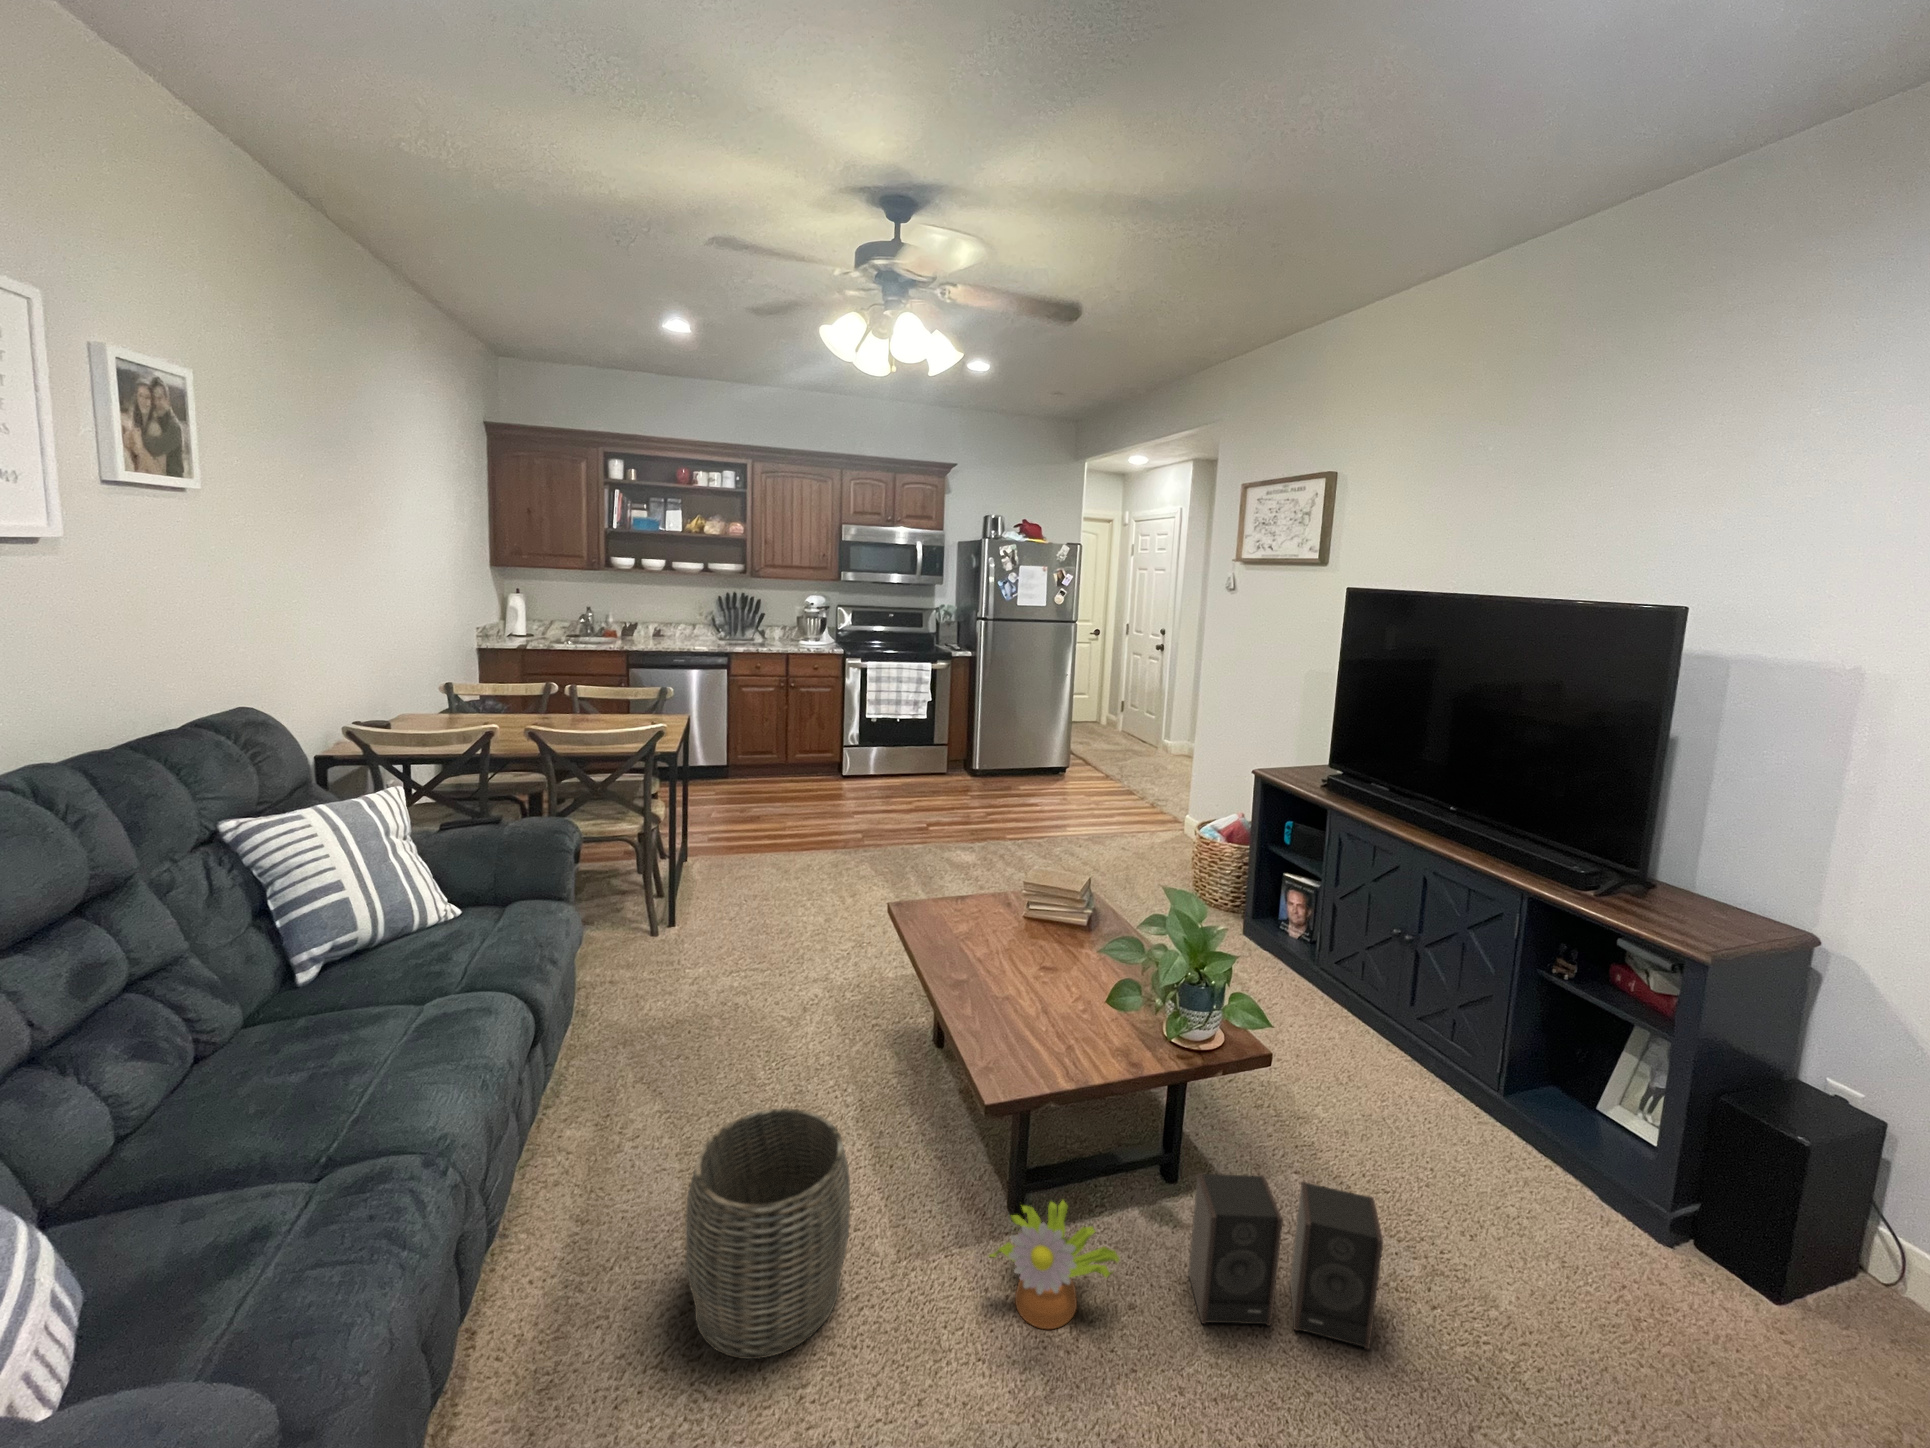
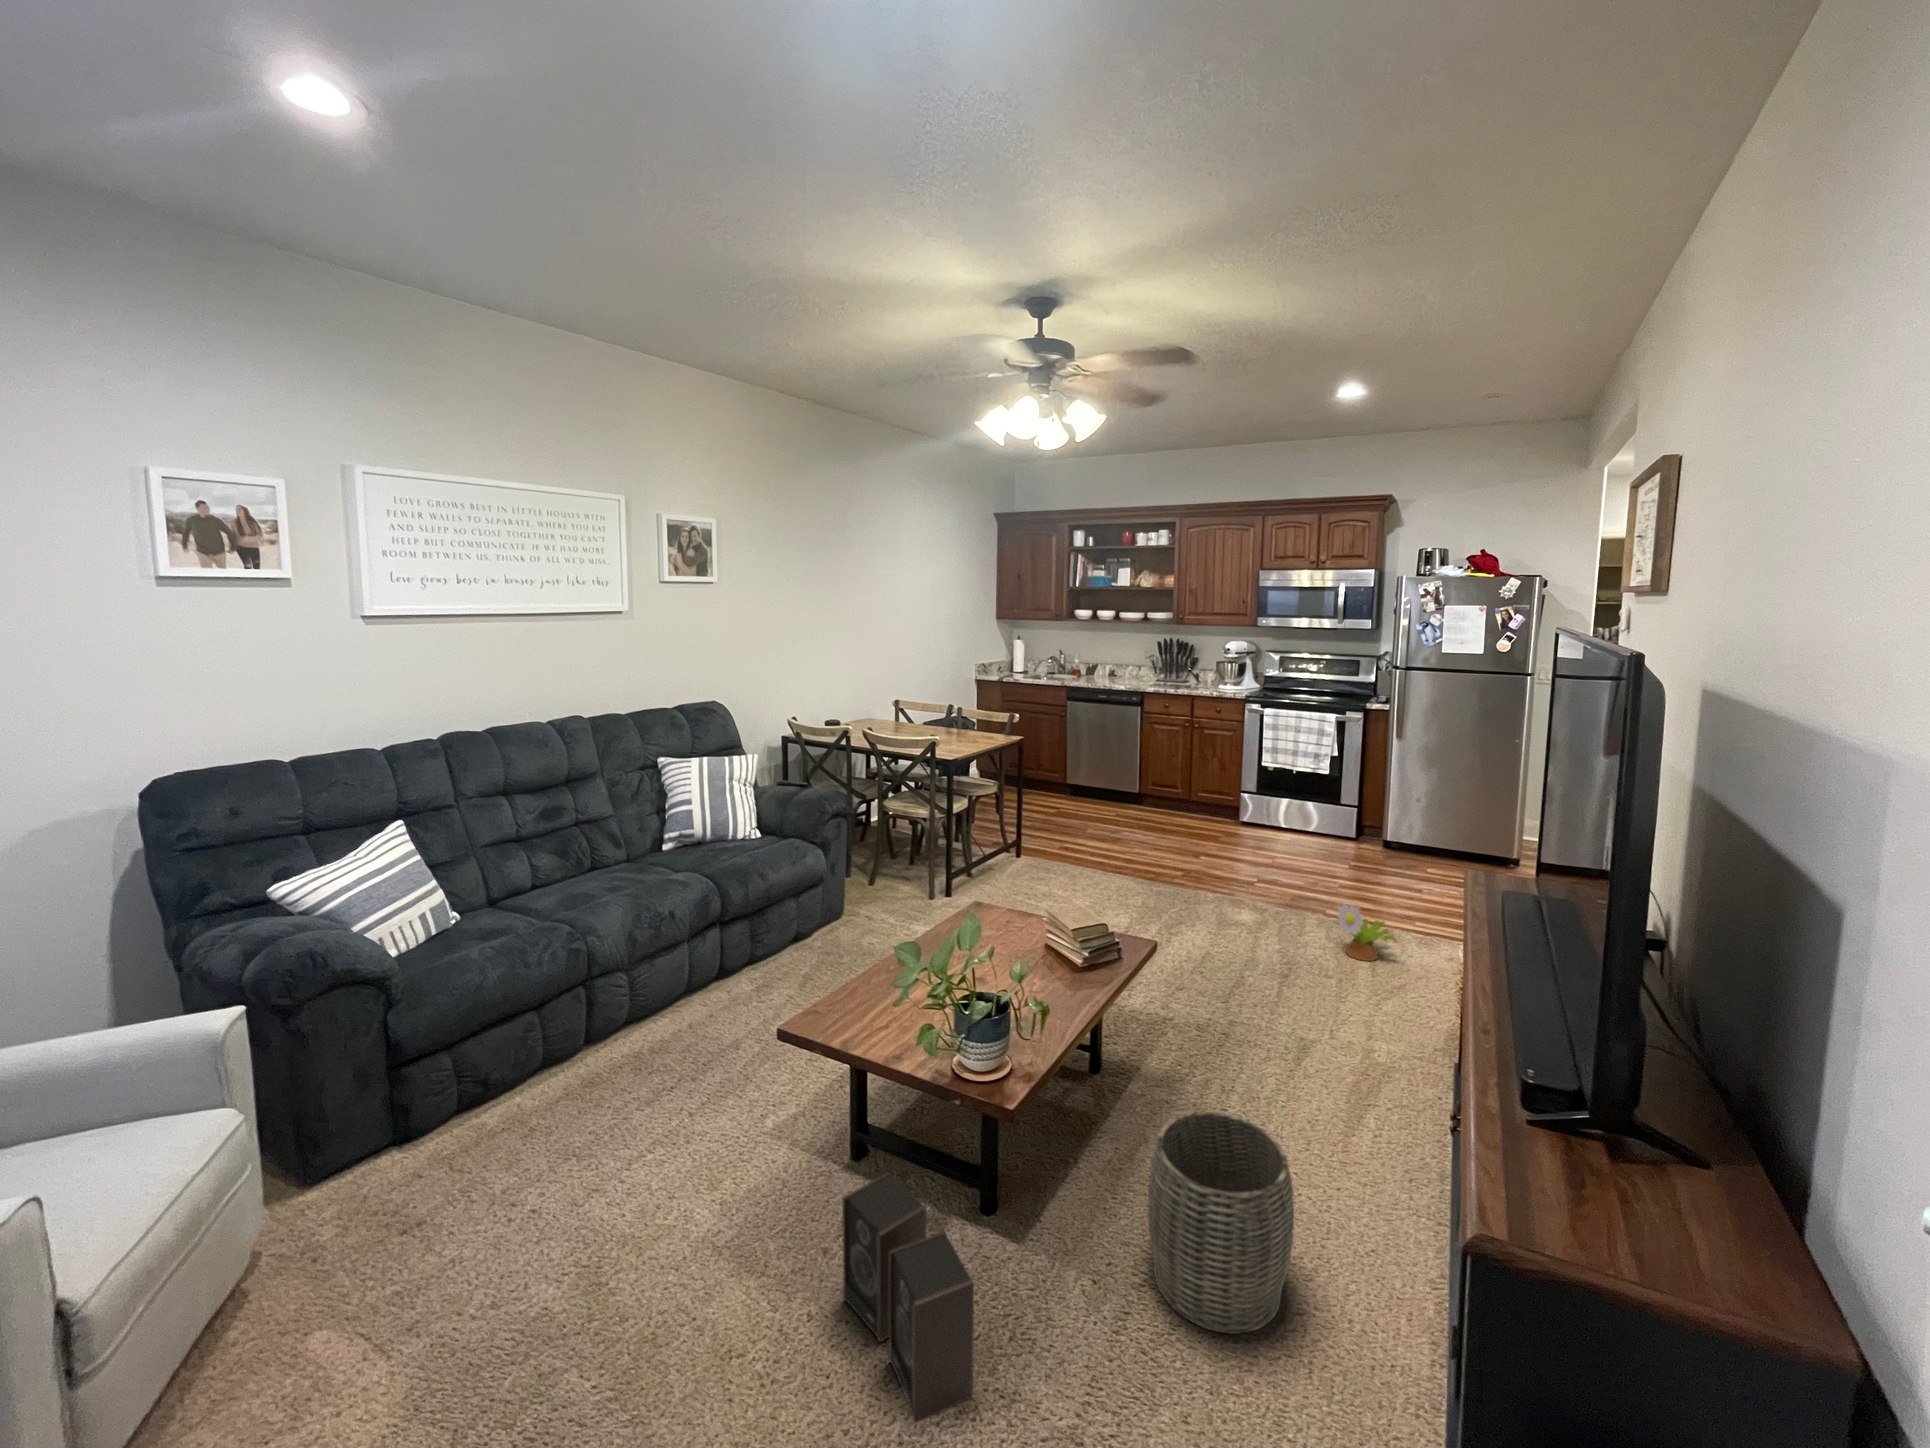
woven basket: present [686,1108,850,1359] -> present [1147,1112,1294,1334]
decorative plant: present [989,1200,1120,1329] -> present [1337,904,1397,961]

